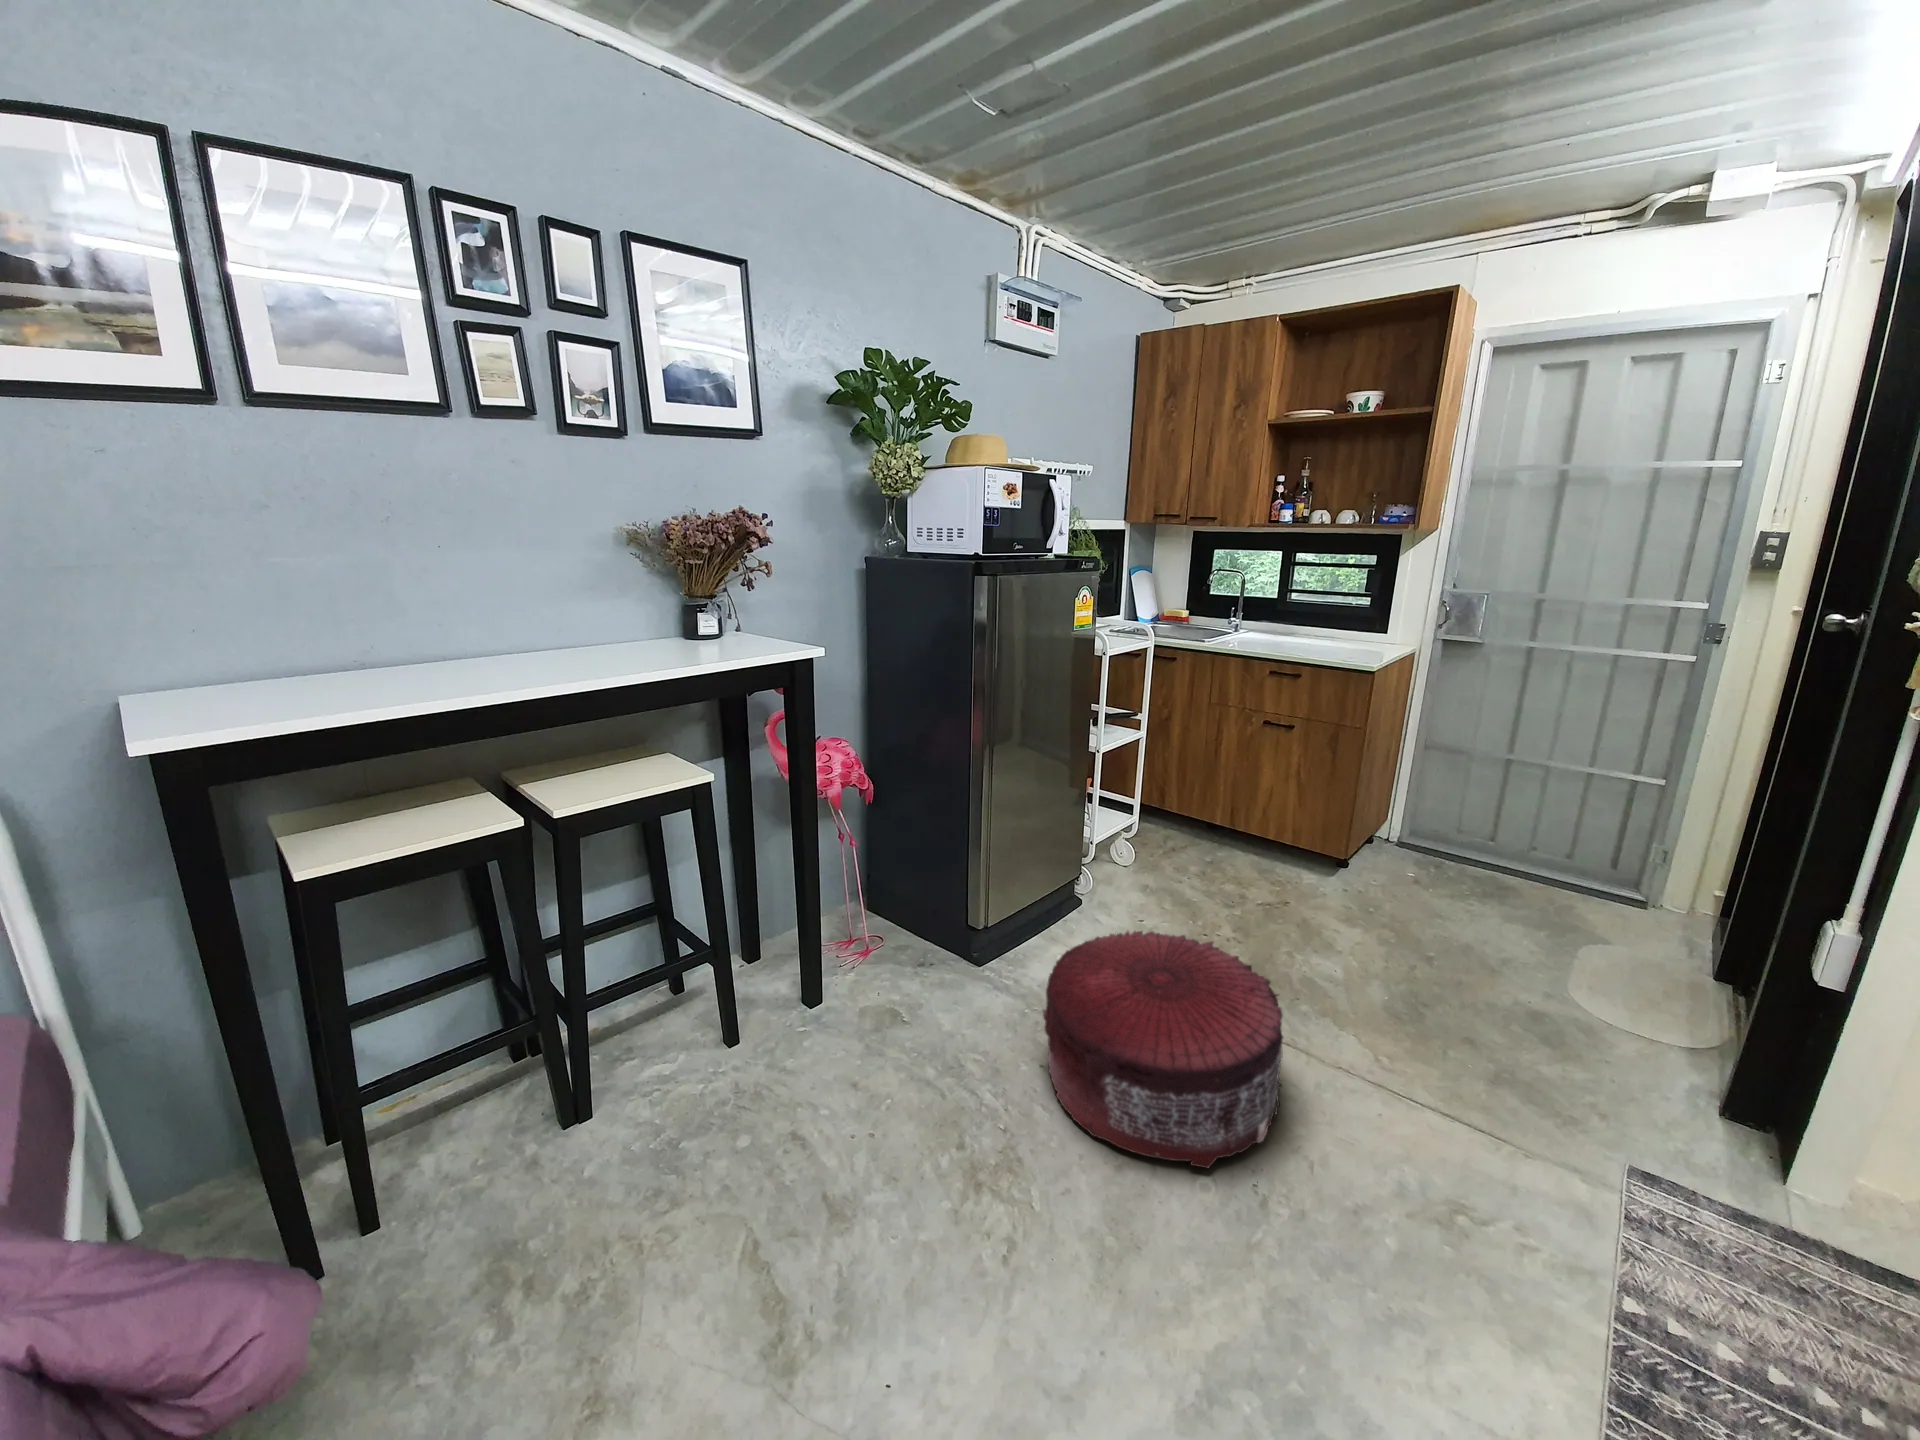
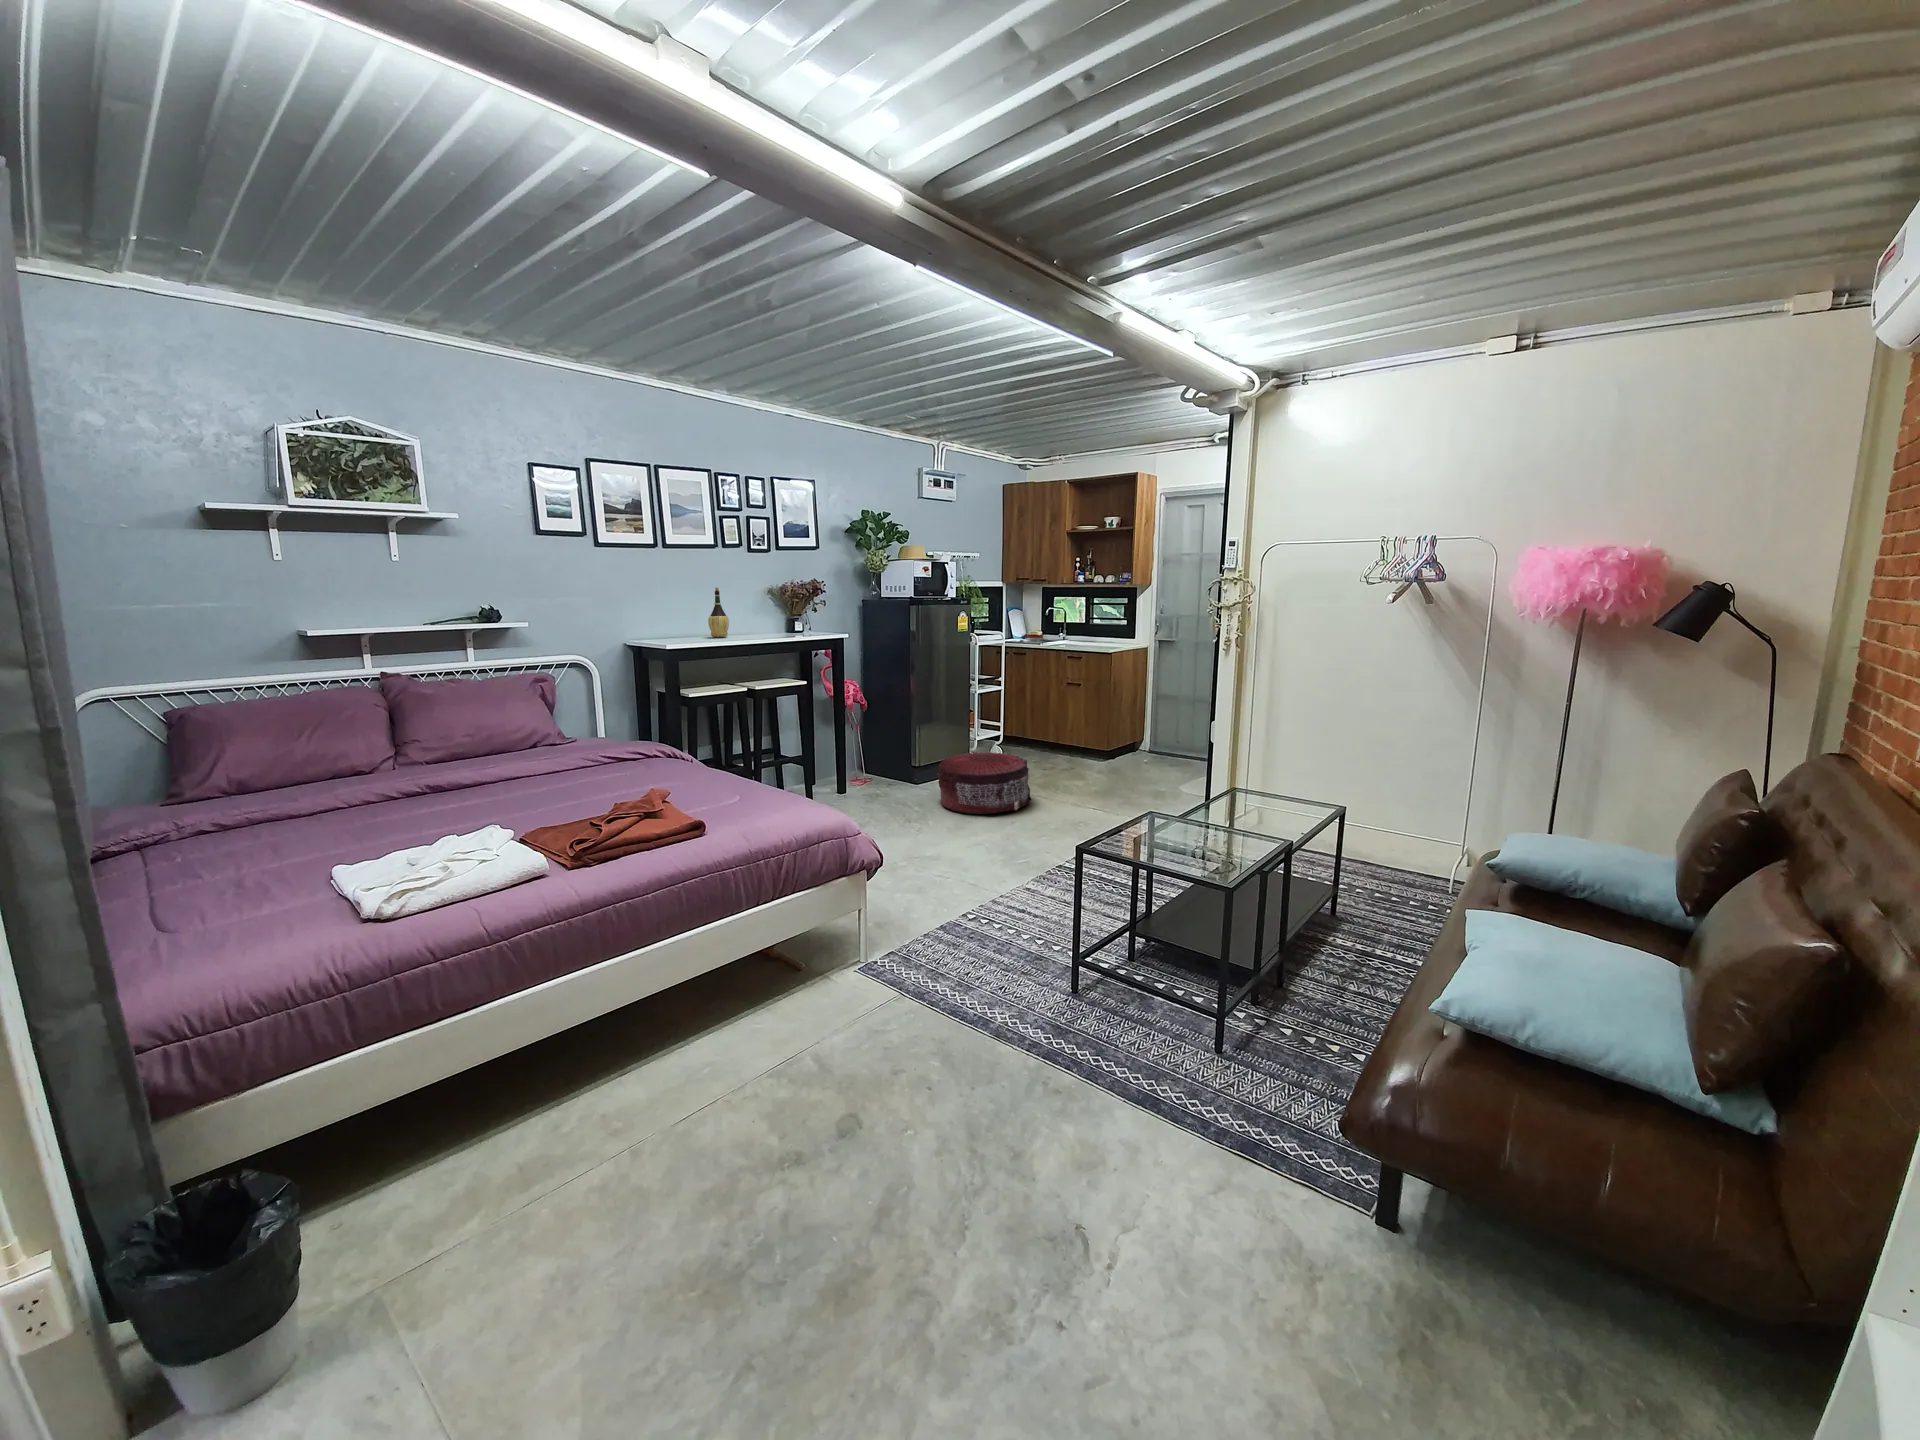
wine bottle: none [423,527,490,667] -> present [708,588,729,637]

